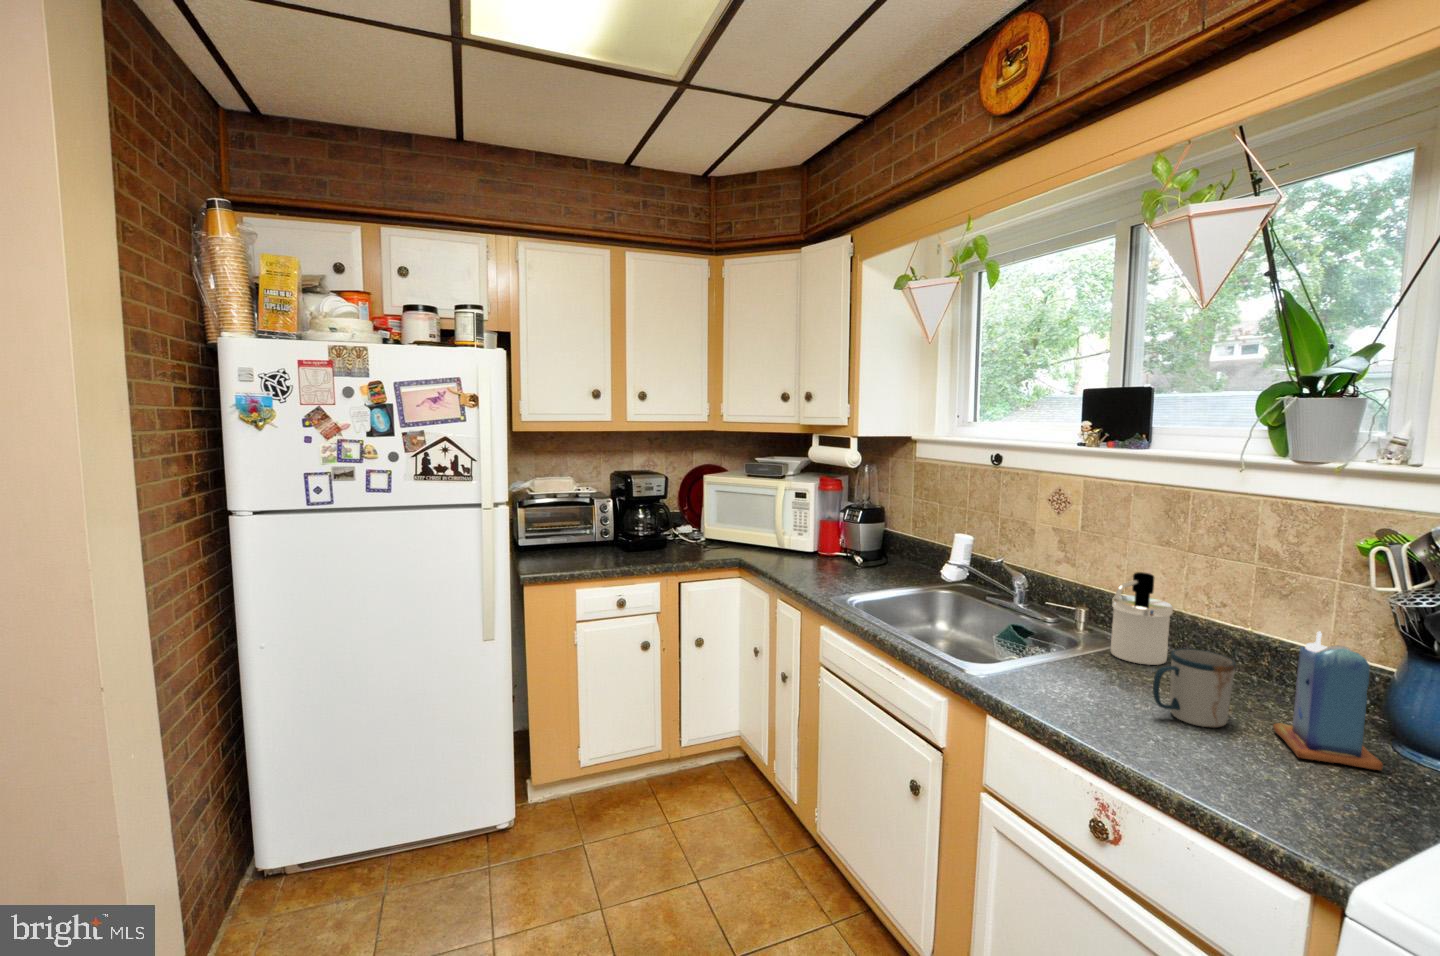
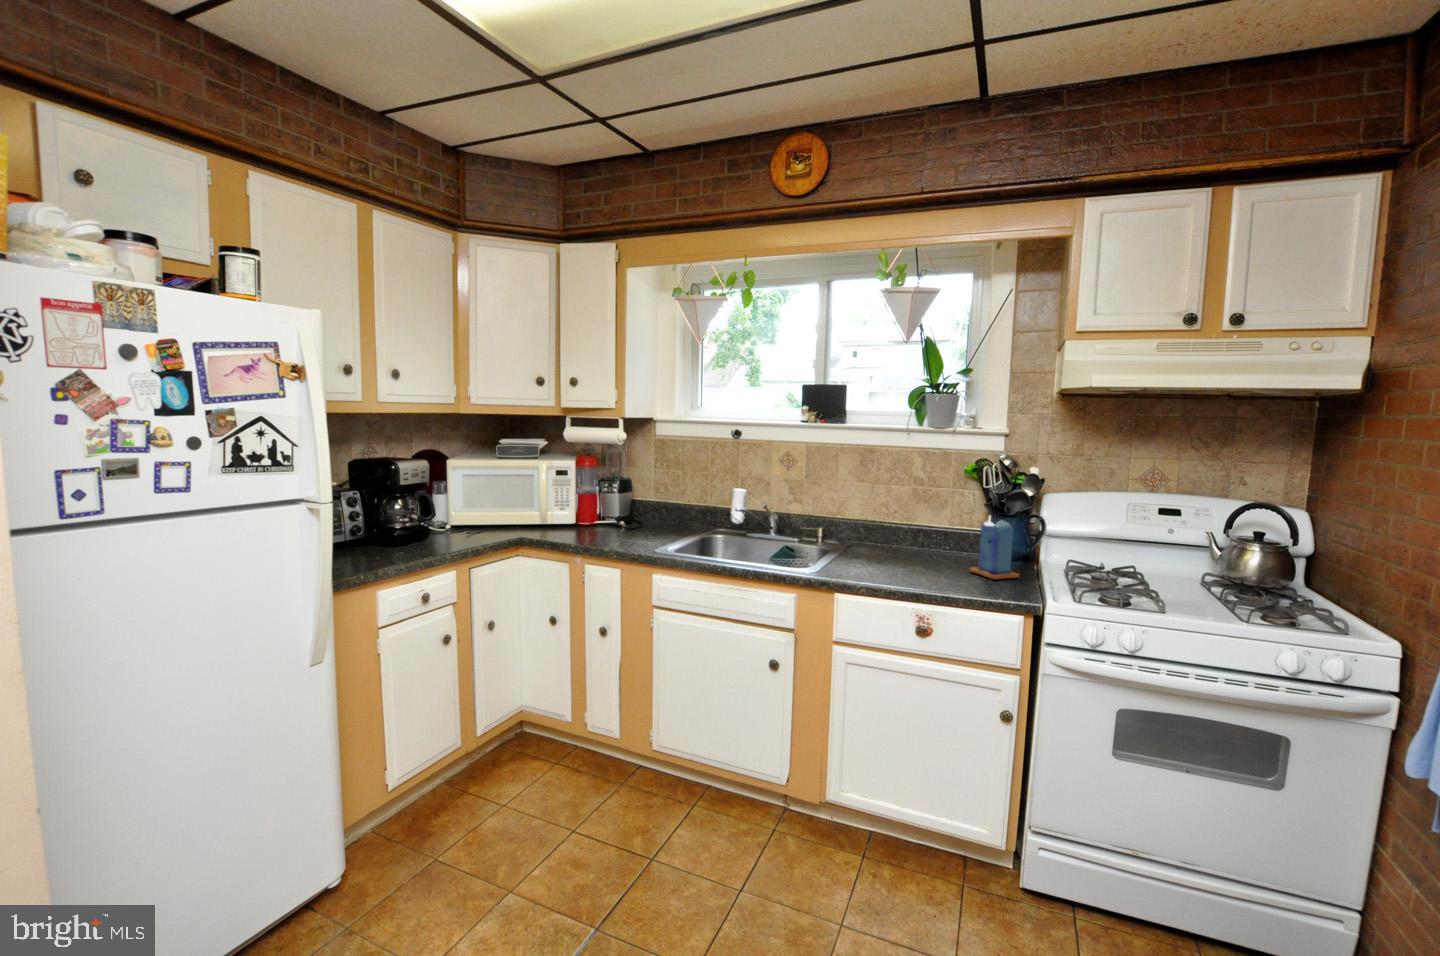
soap dispenser: present [1111,572,1173,665] -> none [855,500,888,556]
mug: present [1153,649,1236,728] -> none [926,536,957,577]

